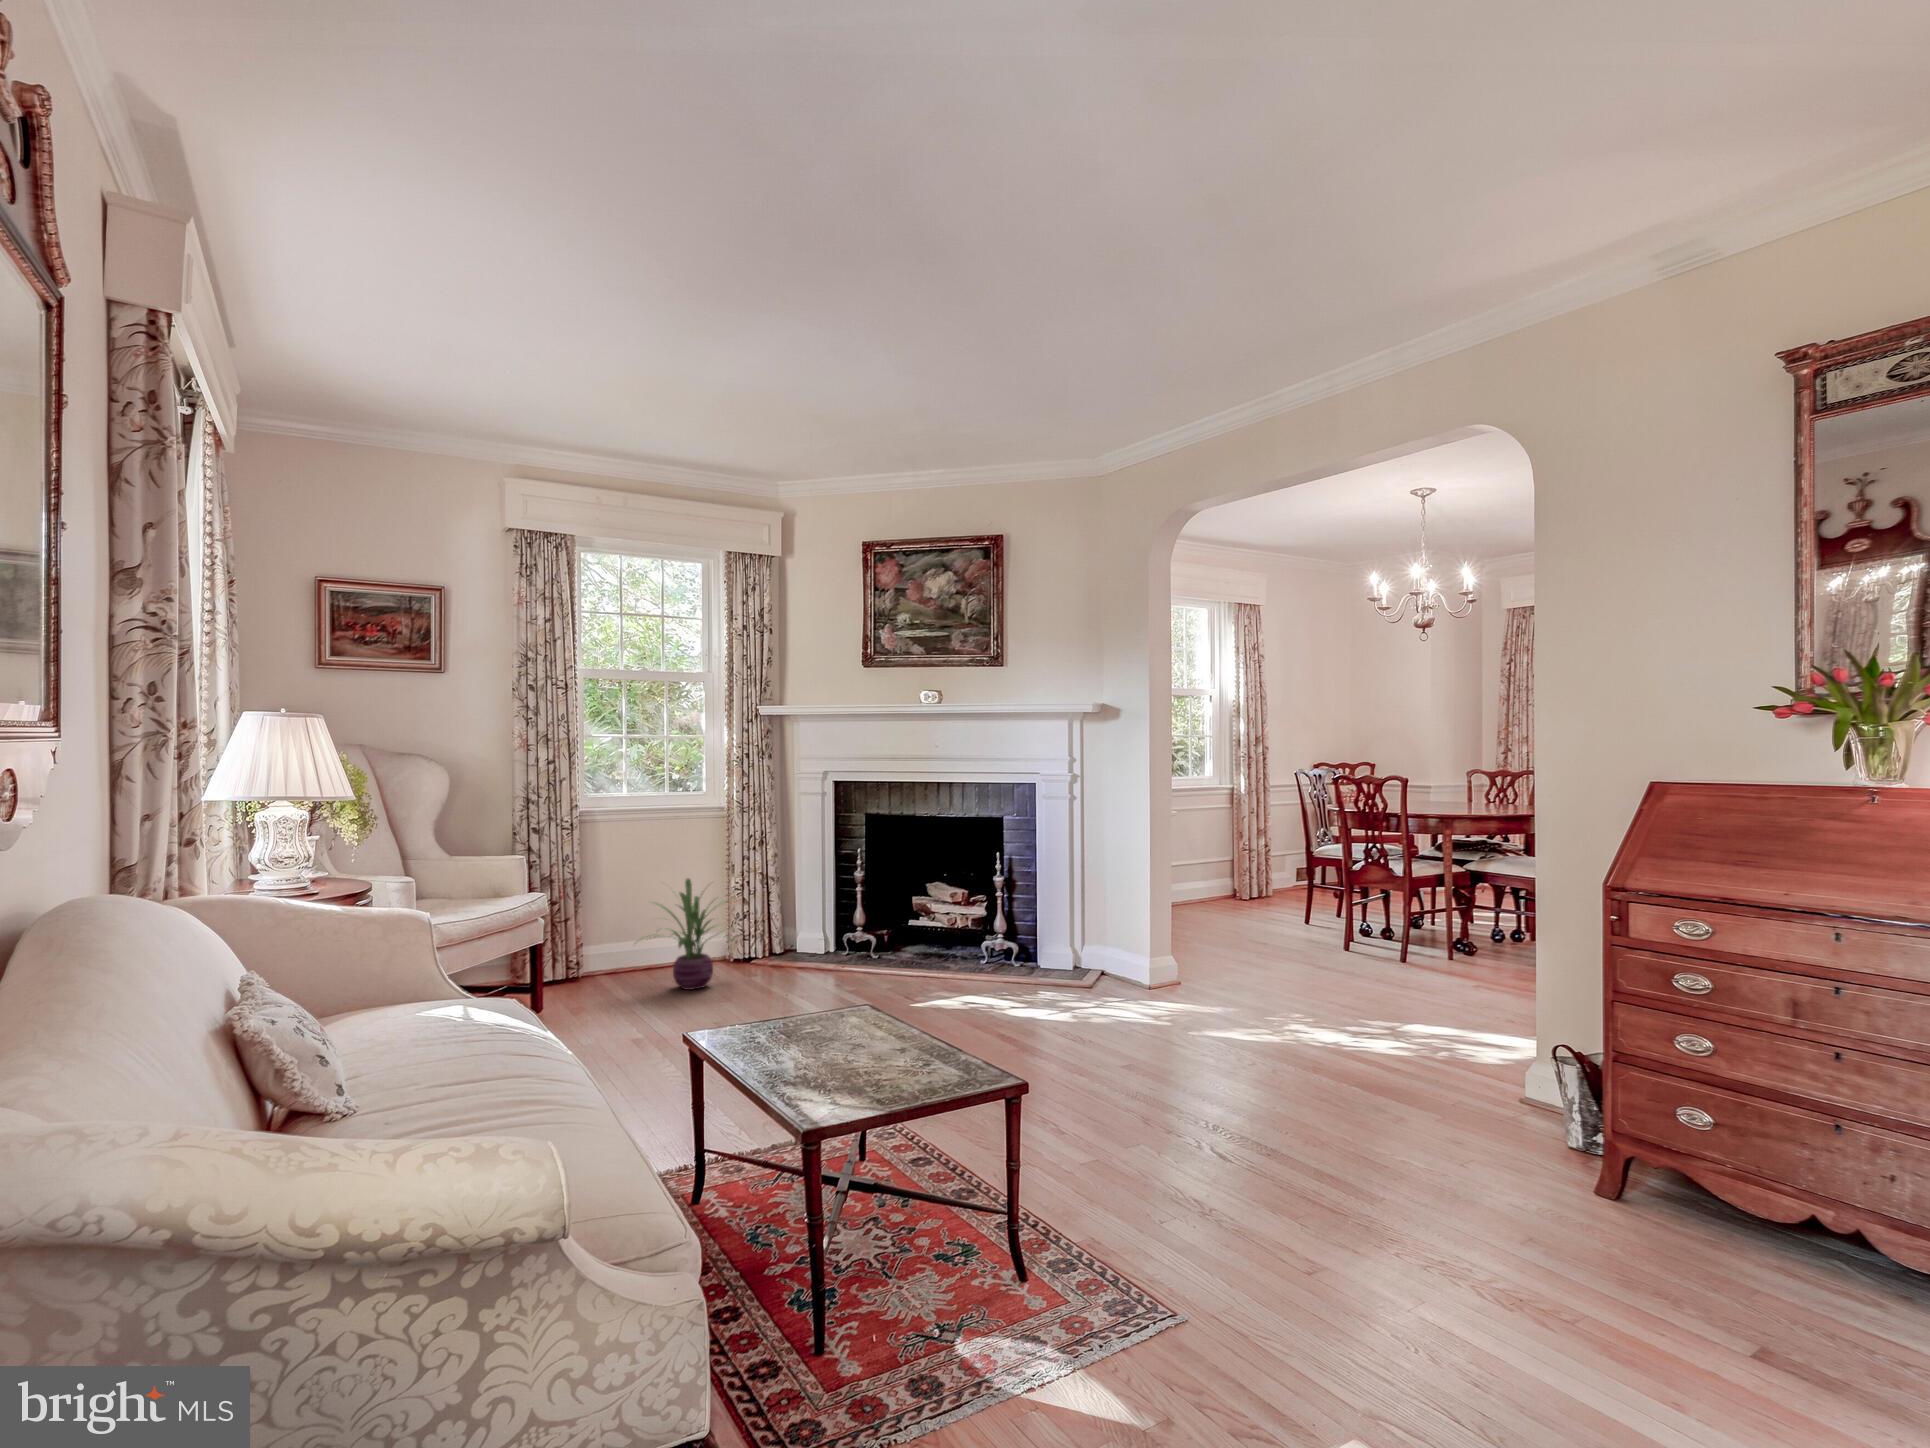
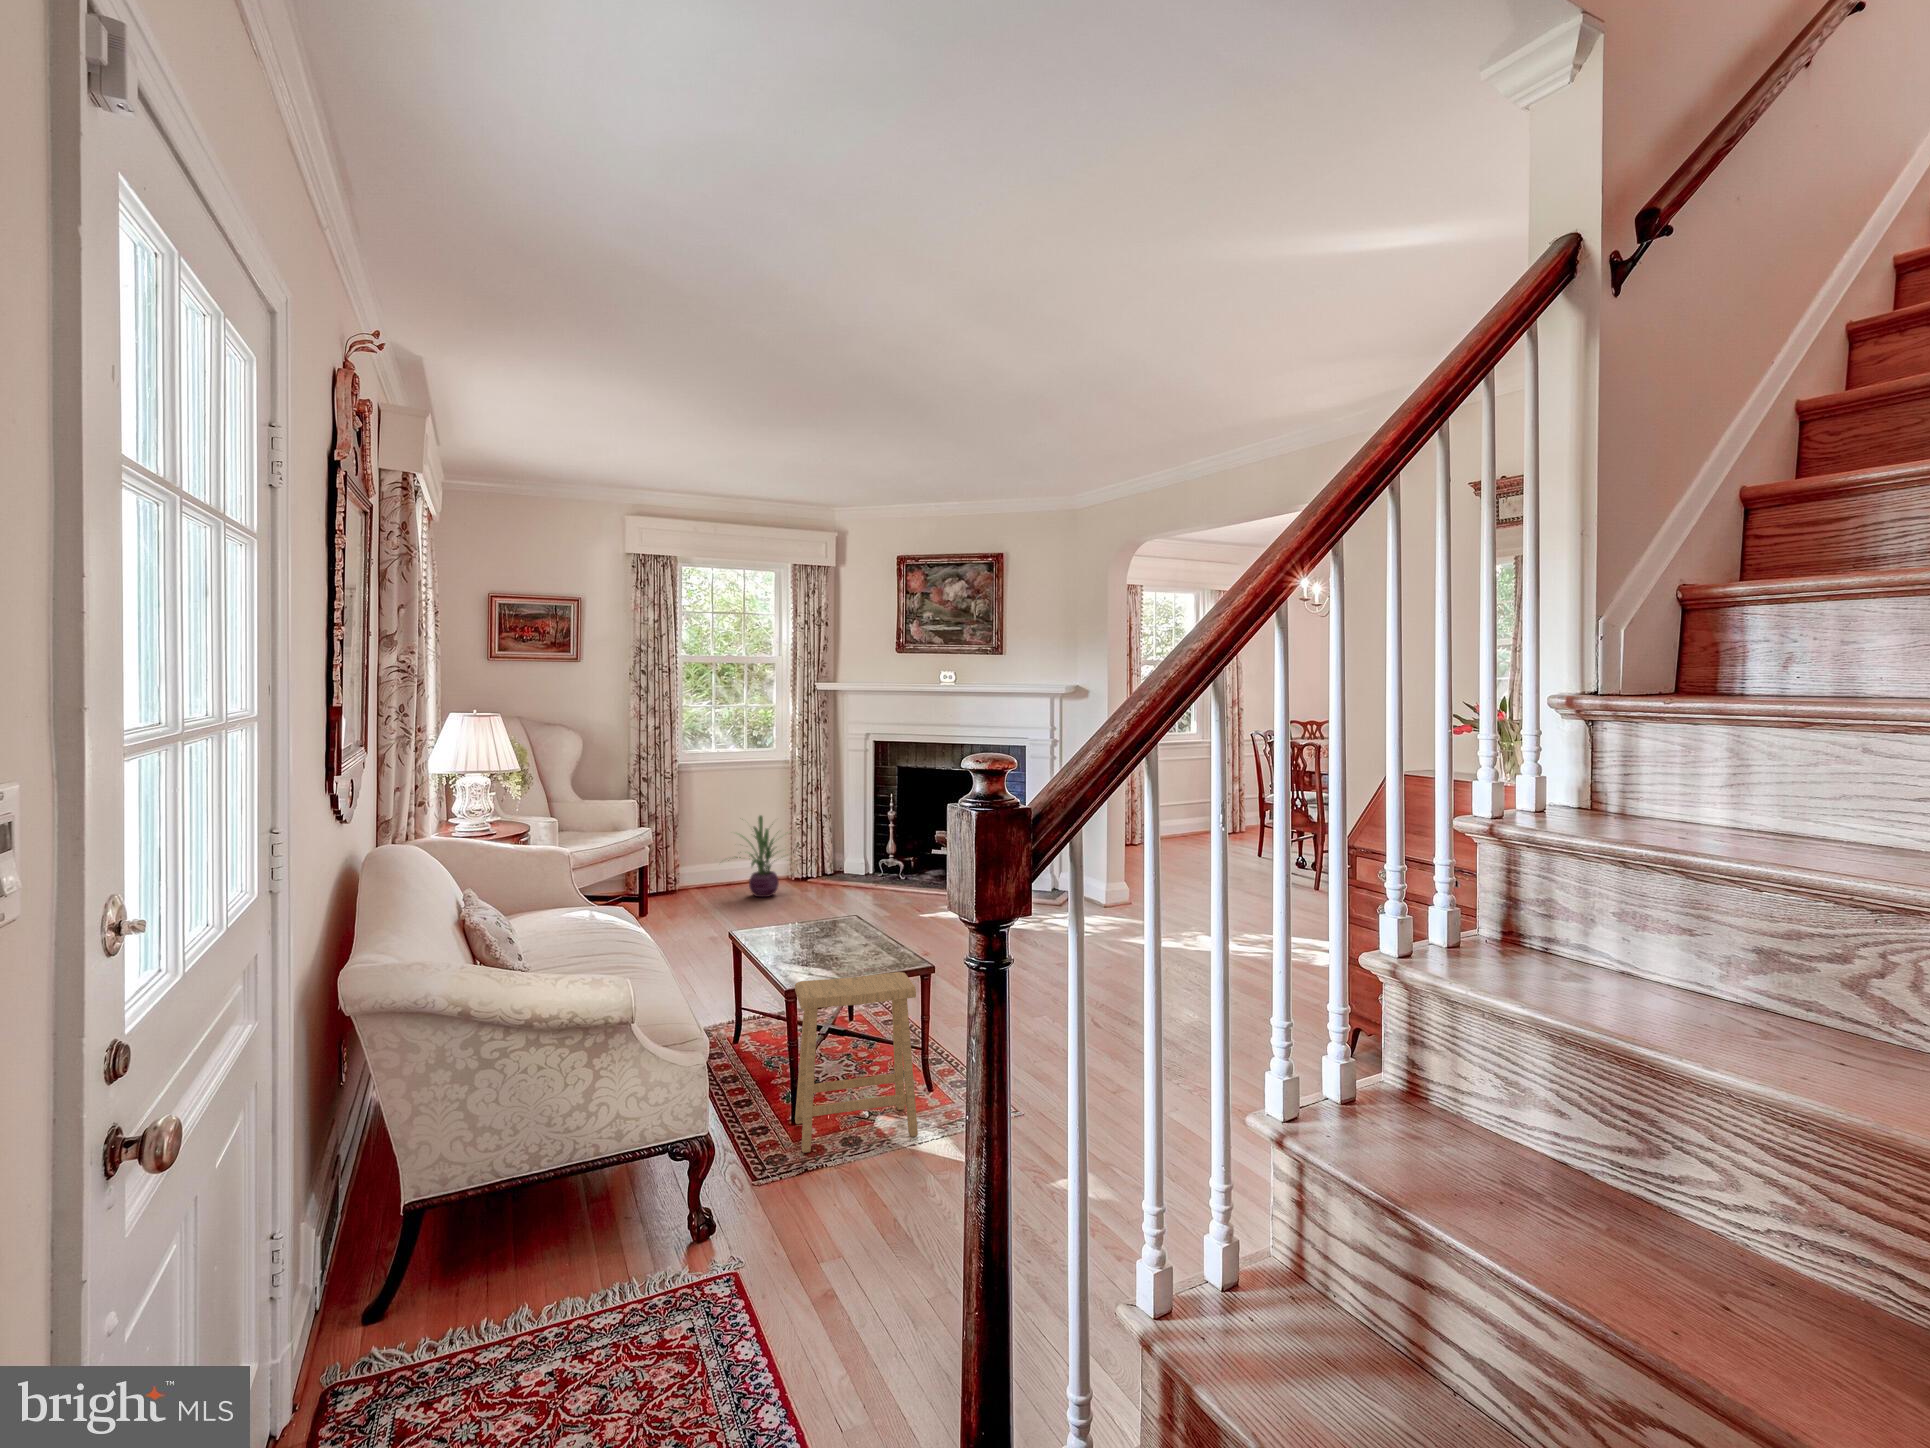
footstool: none [818,1087,1032,1411] -> present [795,972,918,1153]

